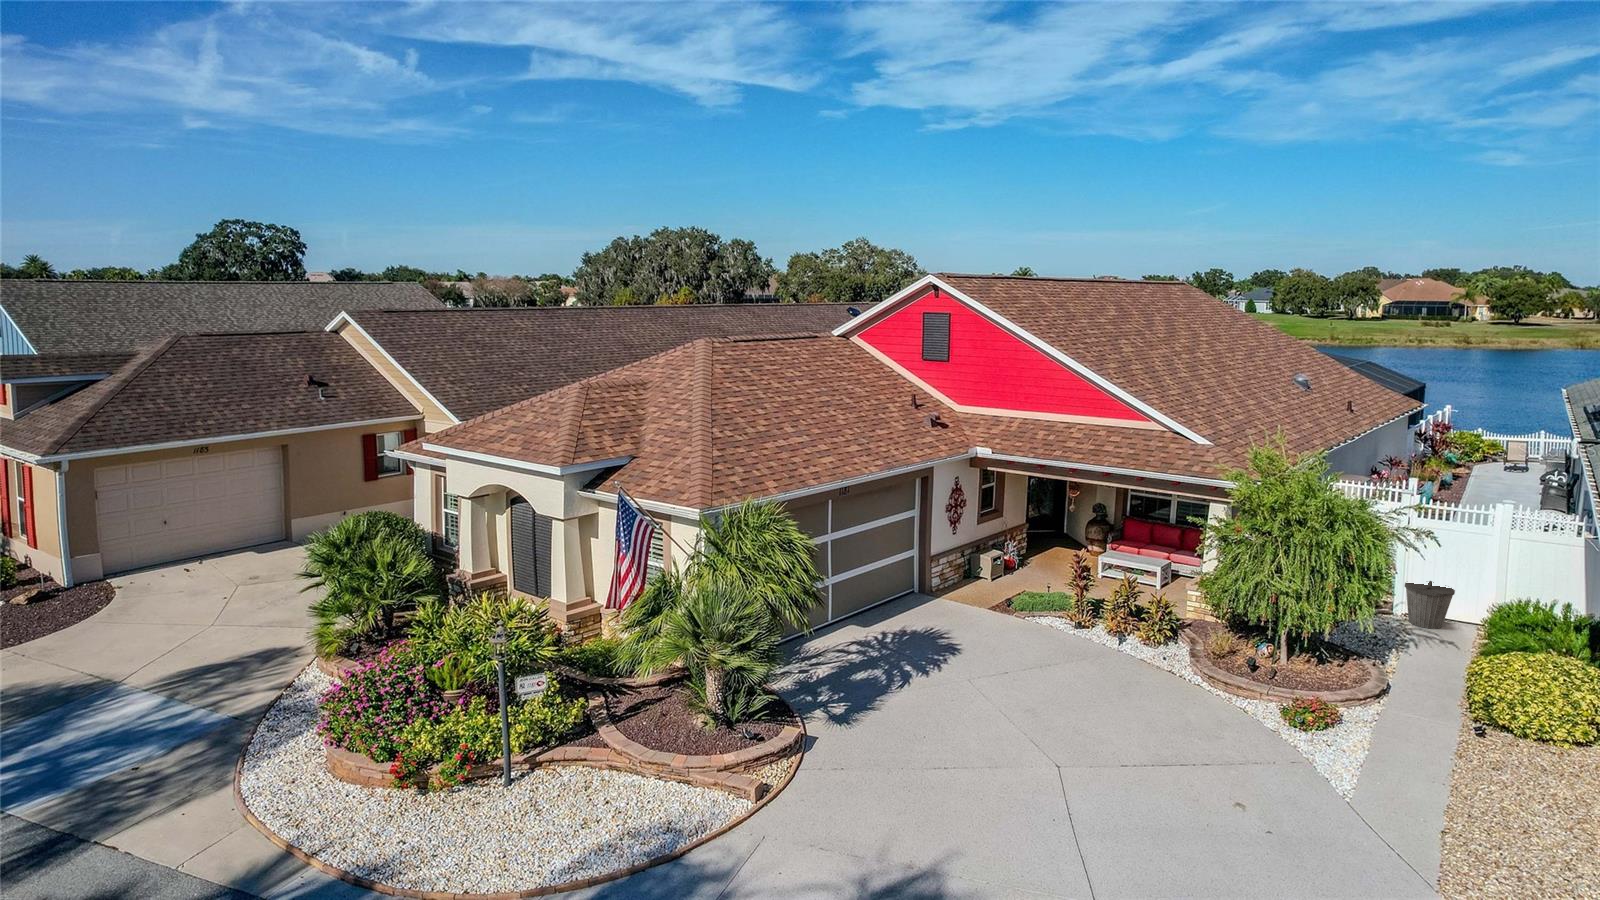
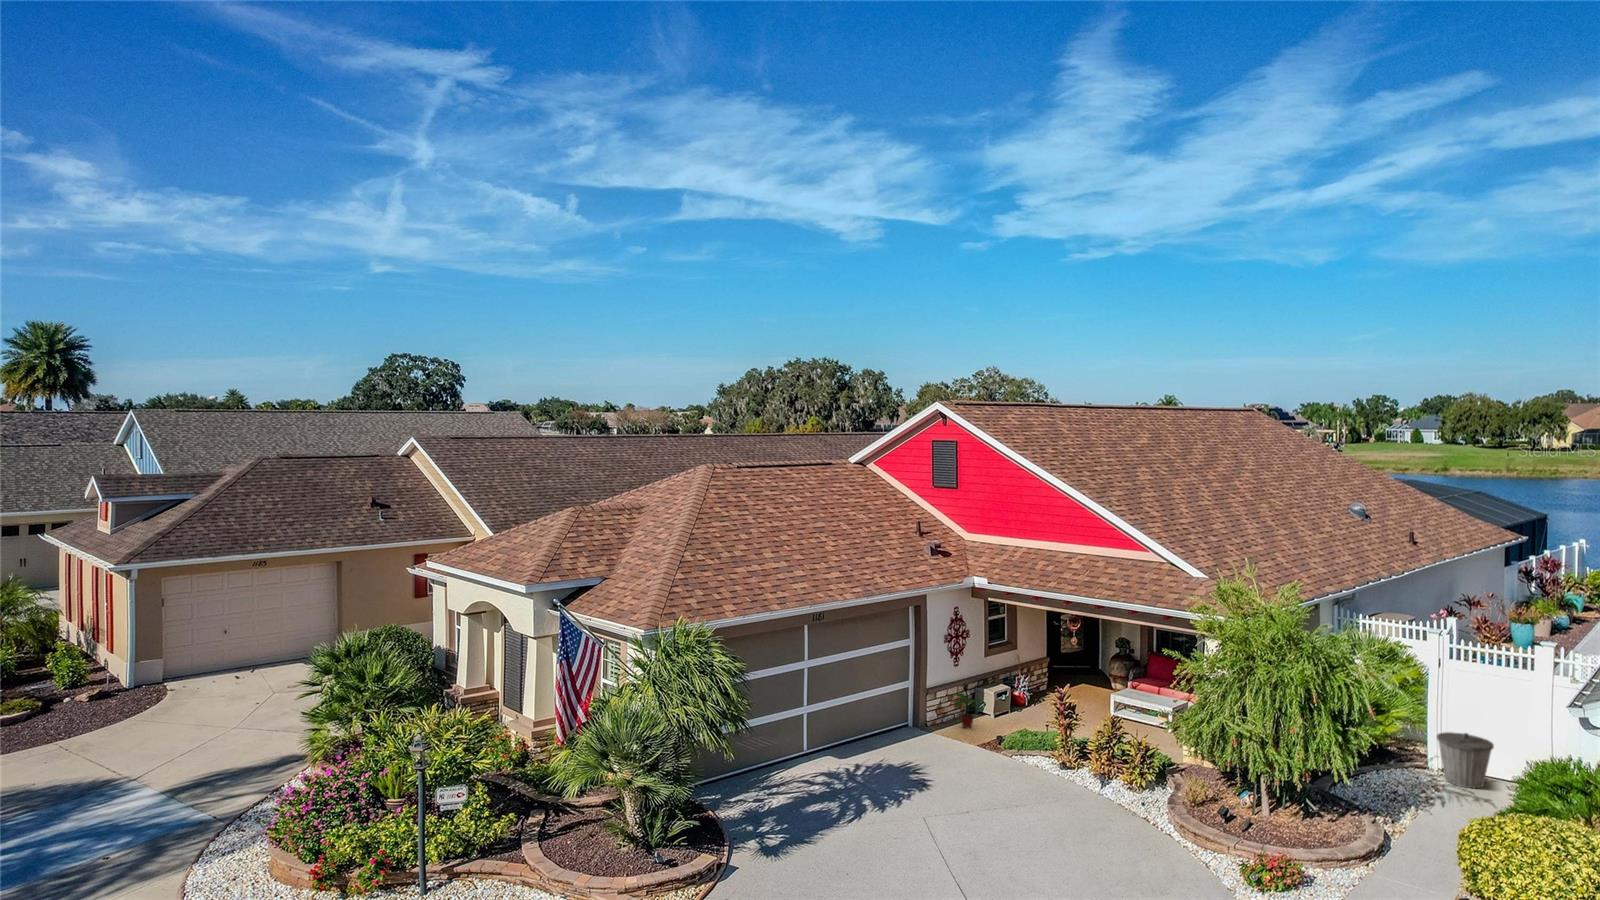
potted plant: none [955,560,989,593] -> present [952,693,981,728]

